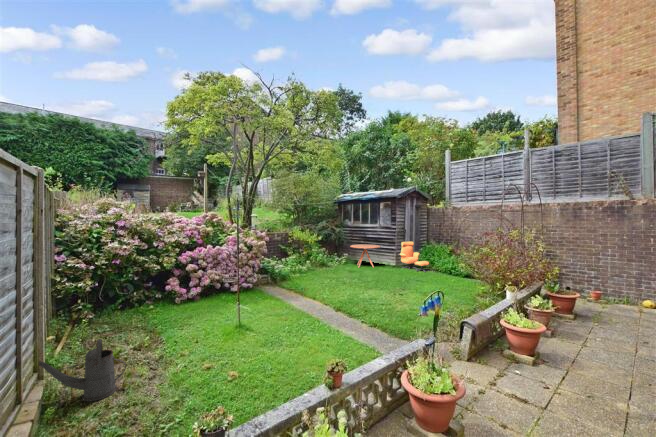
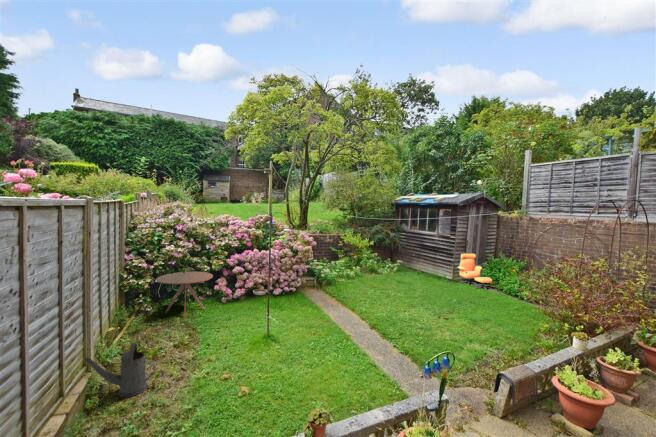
round table: present [350,244,381,268] -> present [156,272,213,317]

